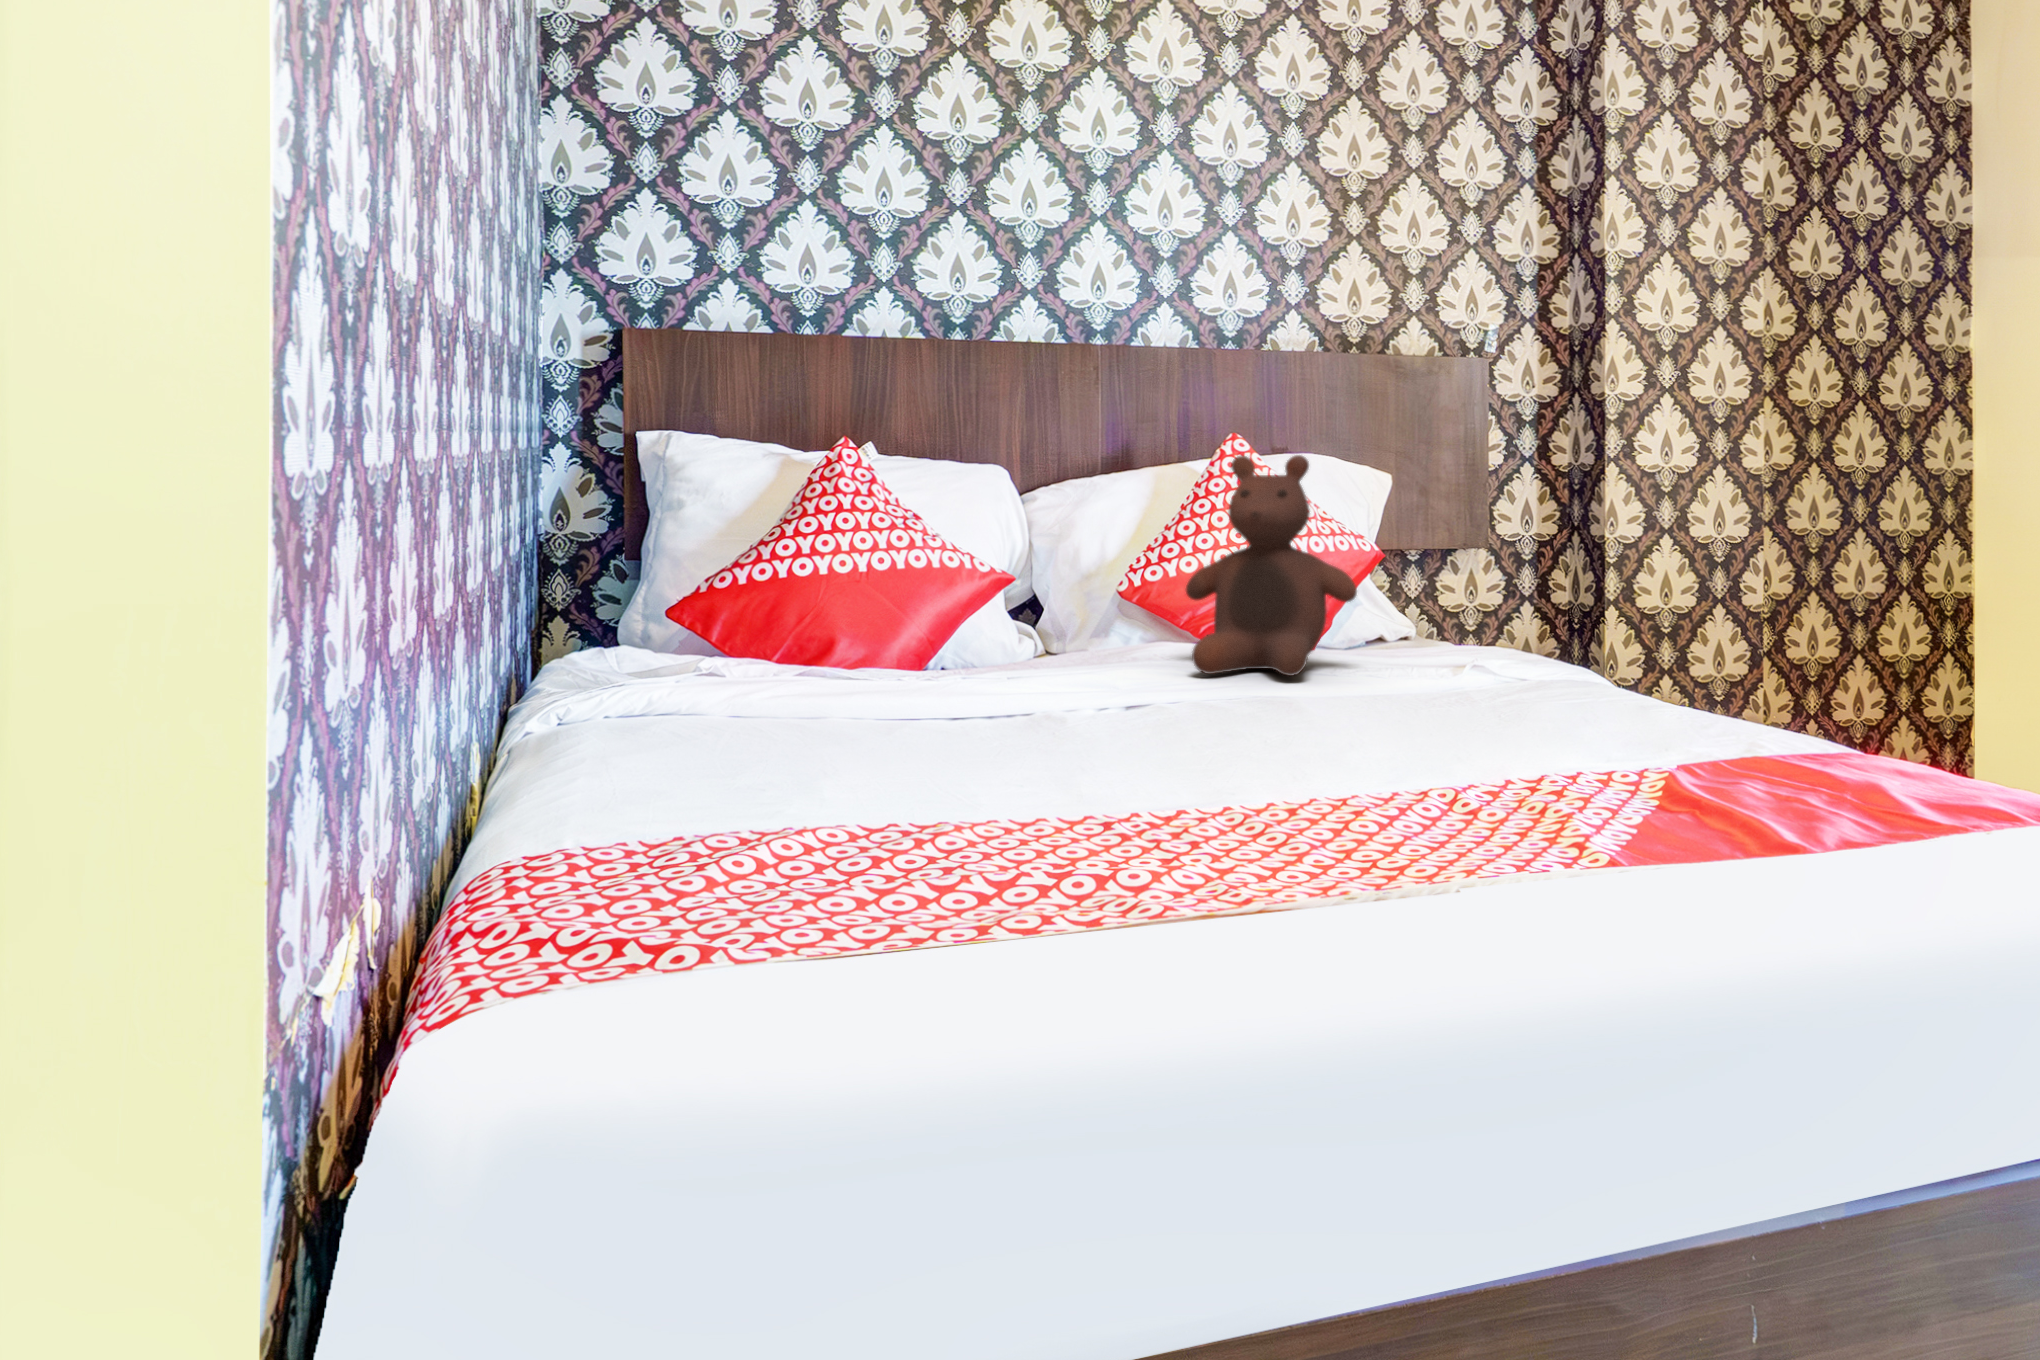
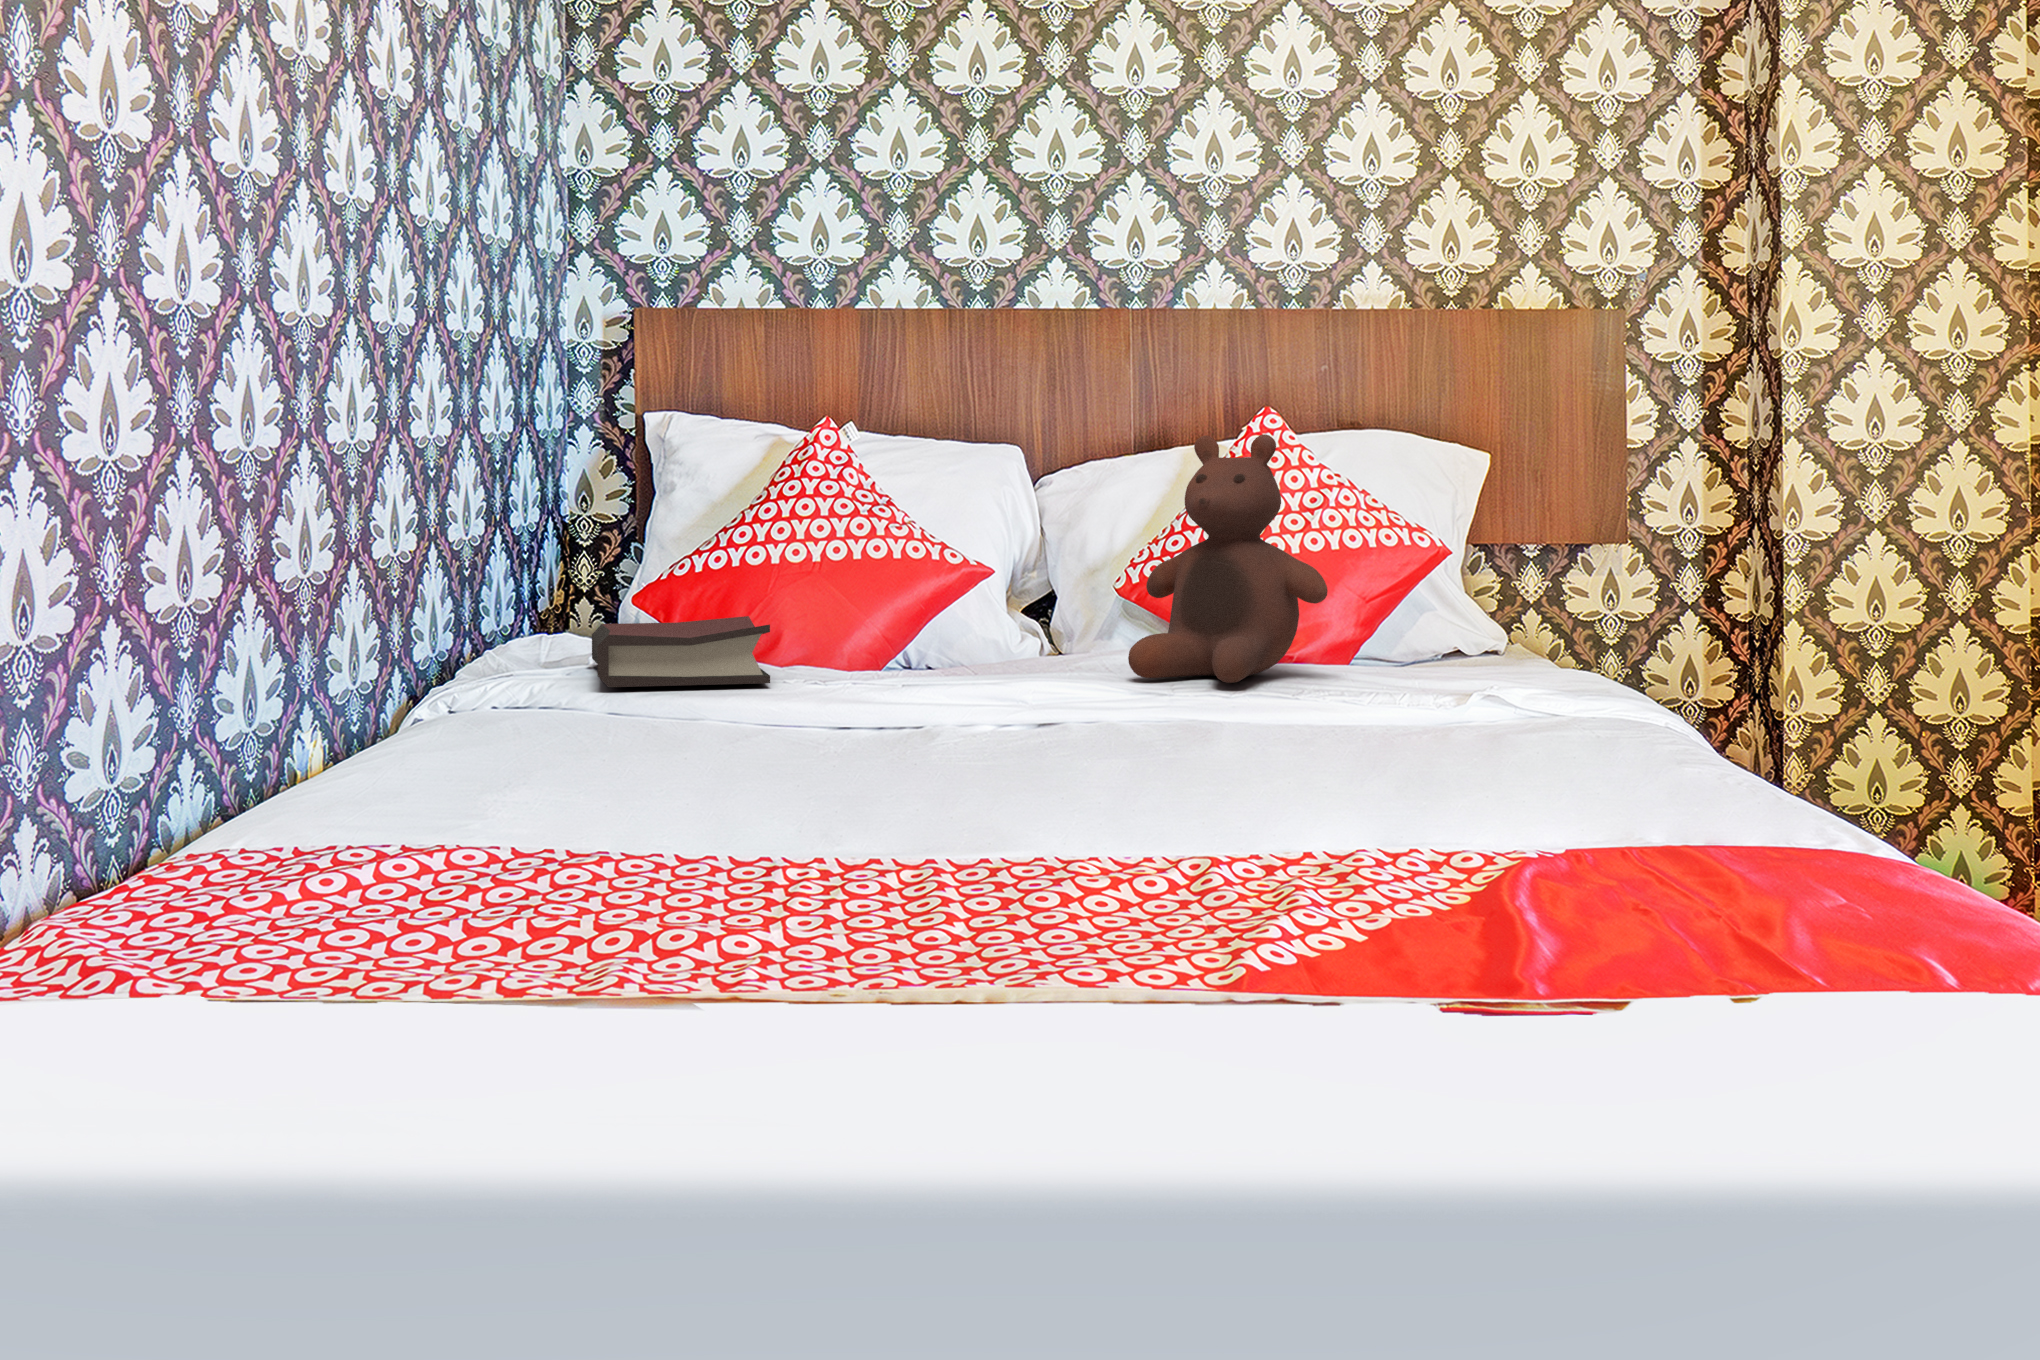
hardback book: none [650,628,871,709] -> present [592,616,770,687]

